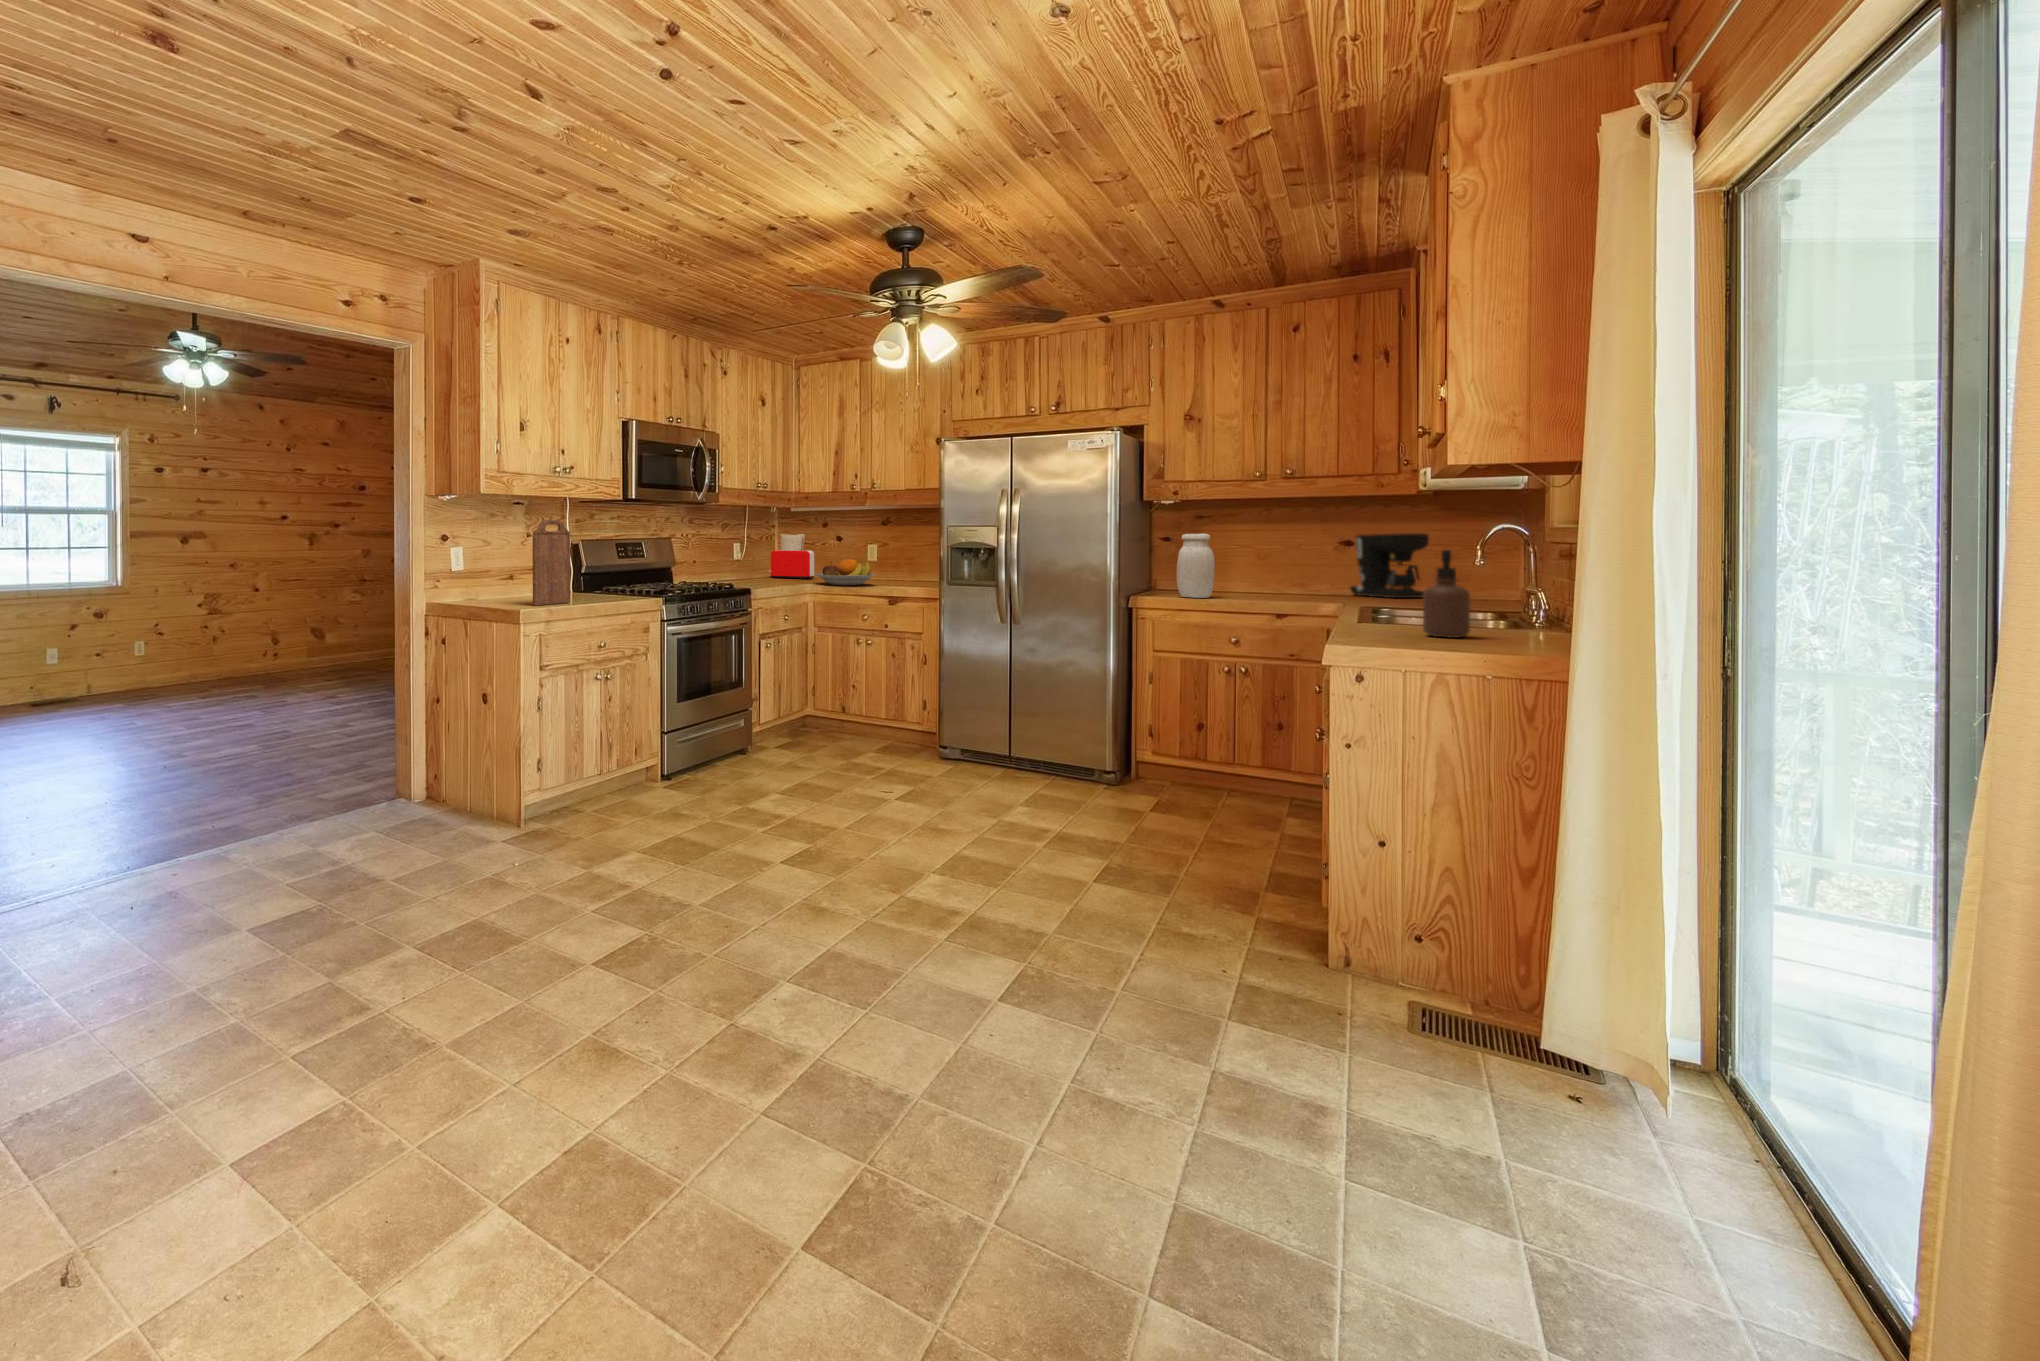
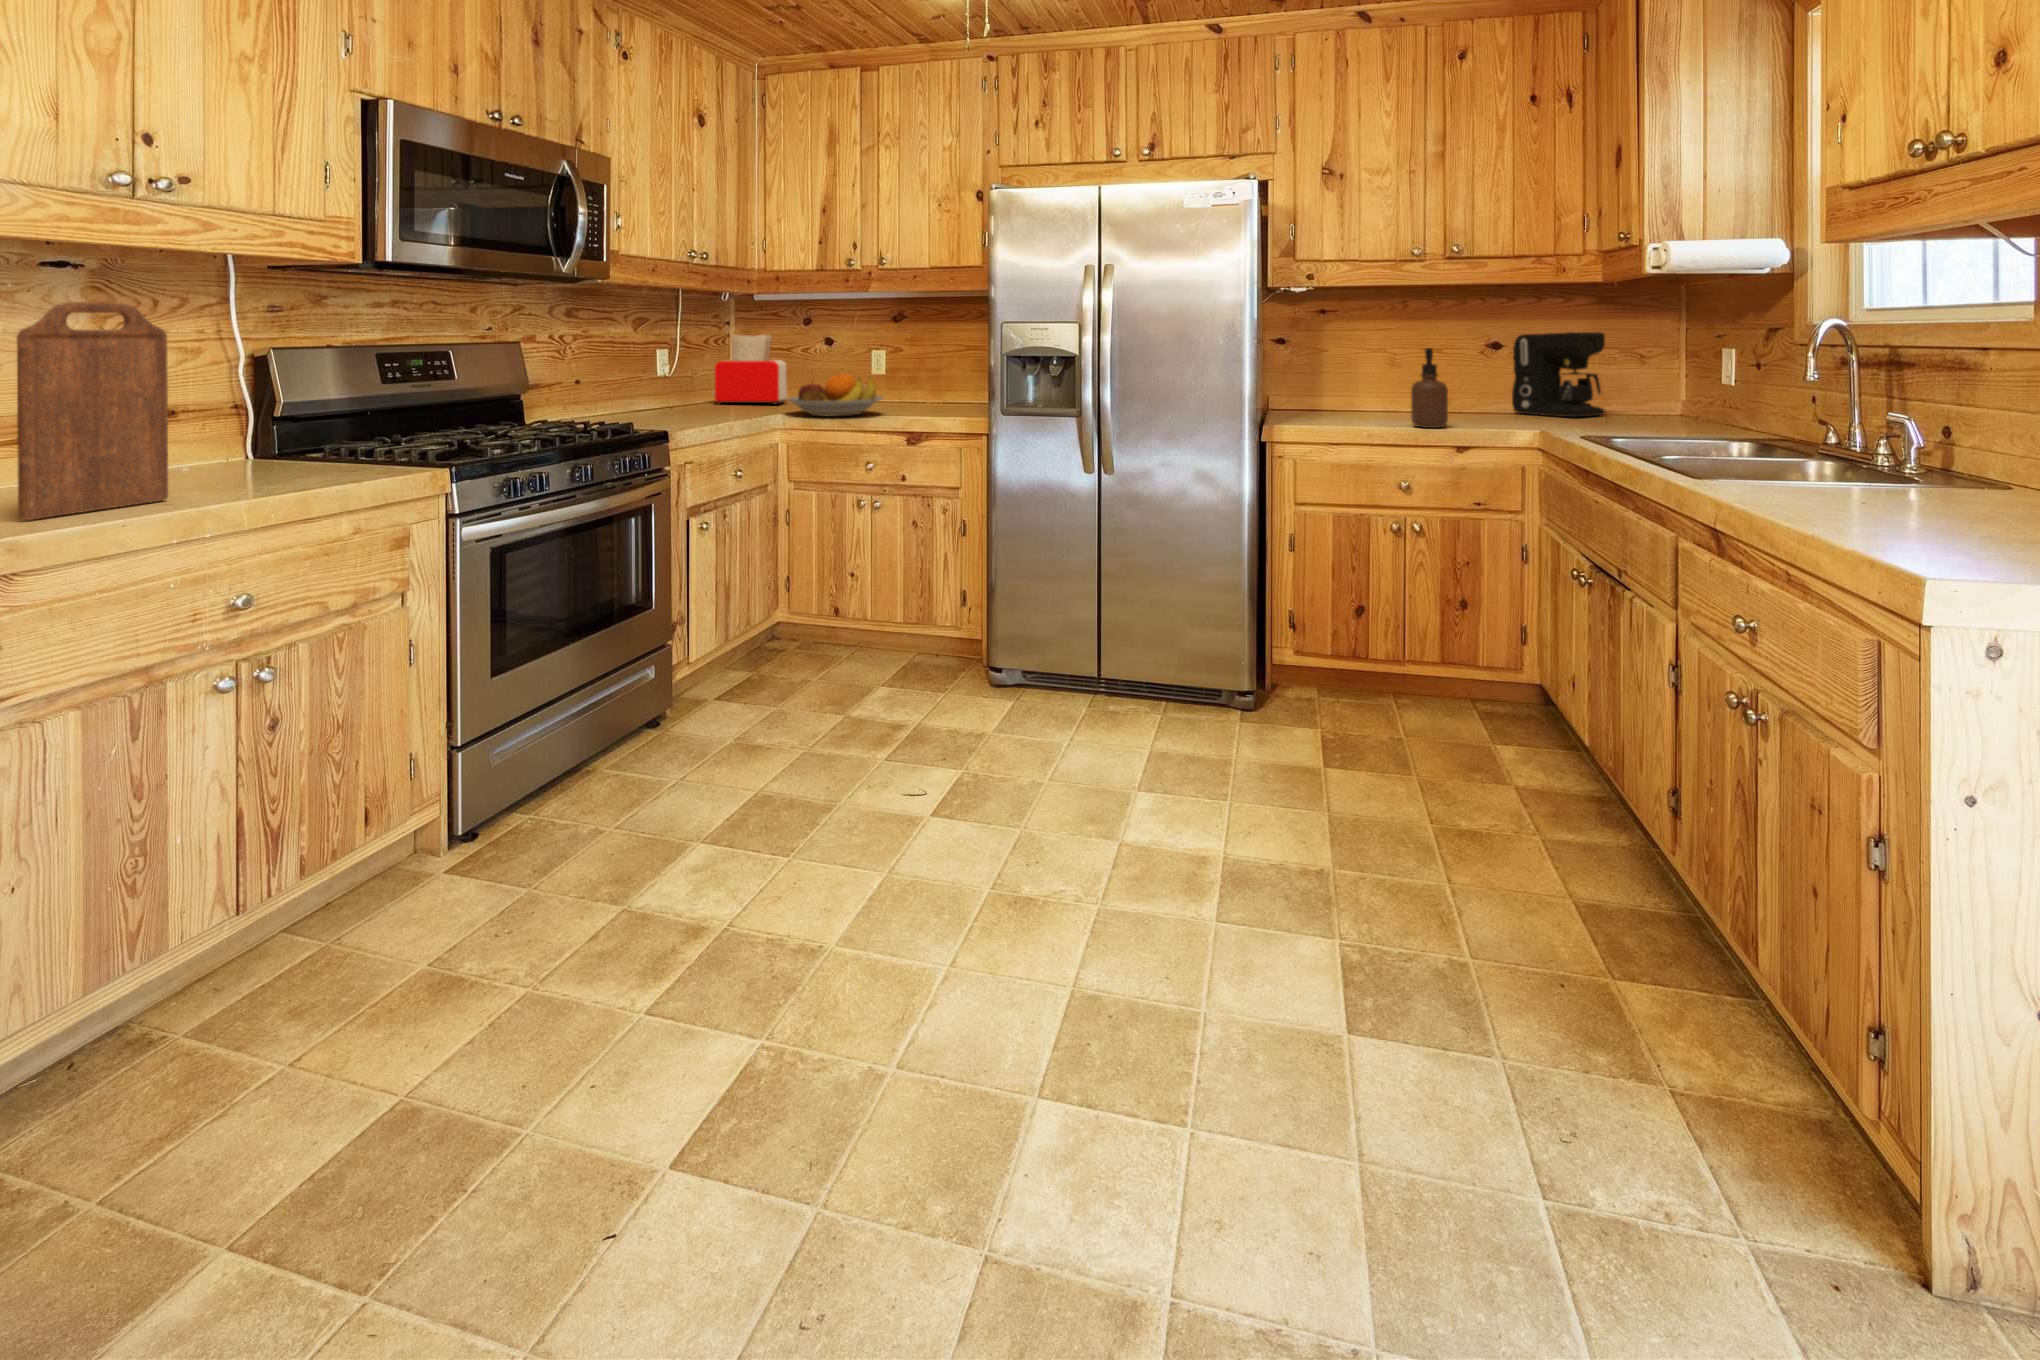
jar: present [1177,534,1215,598] -> none [1329,333,1381,427]
soap dispenser: present [1423,550,1470,638] -> present [1411,348,1448,428]

